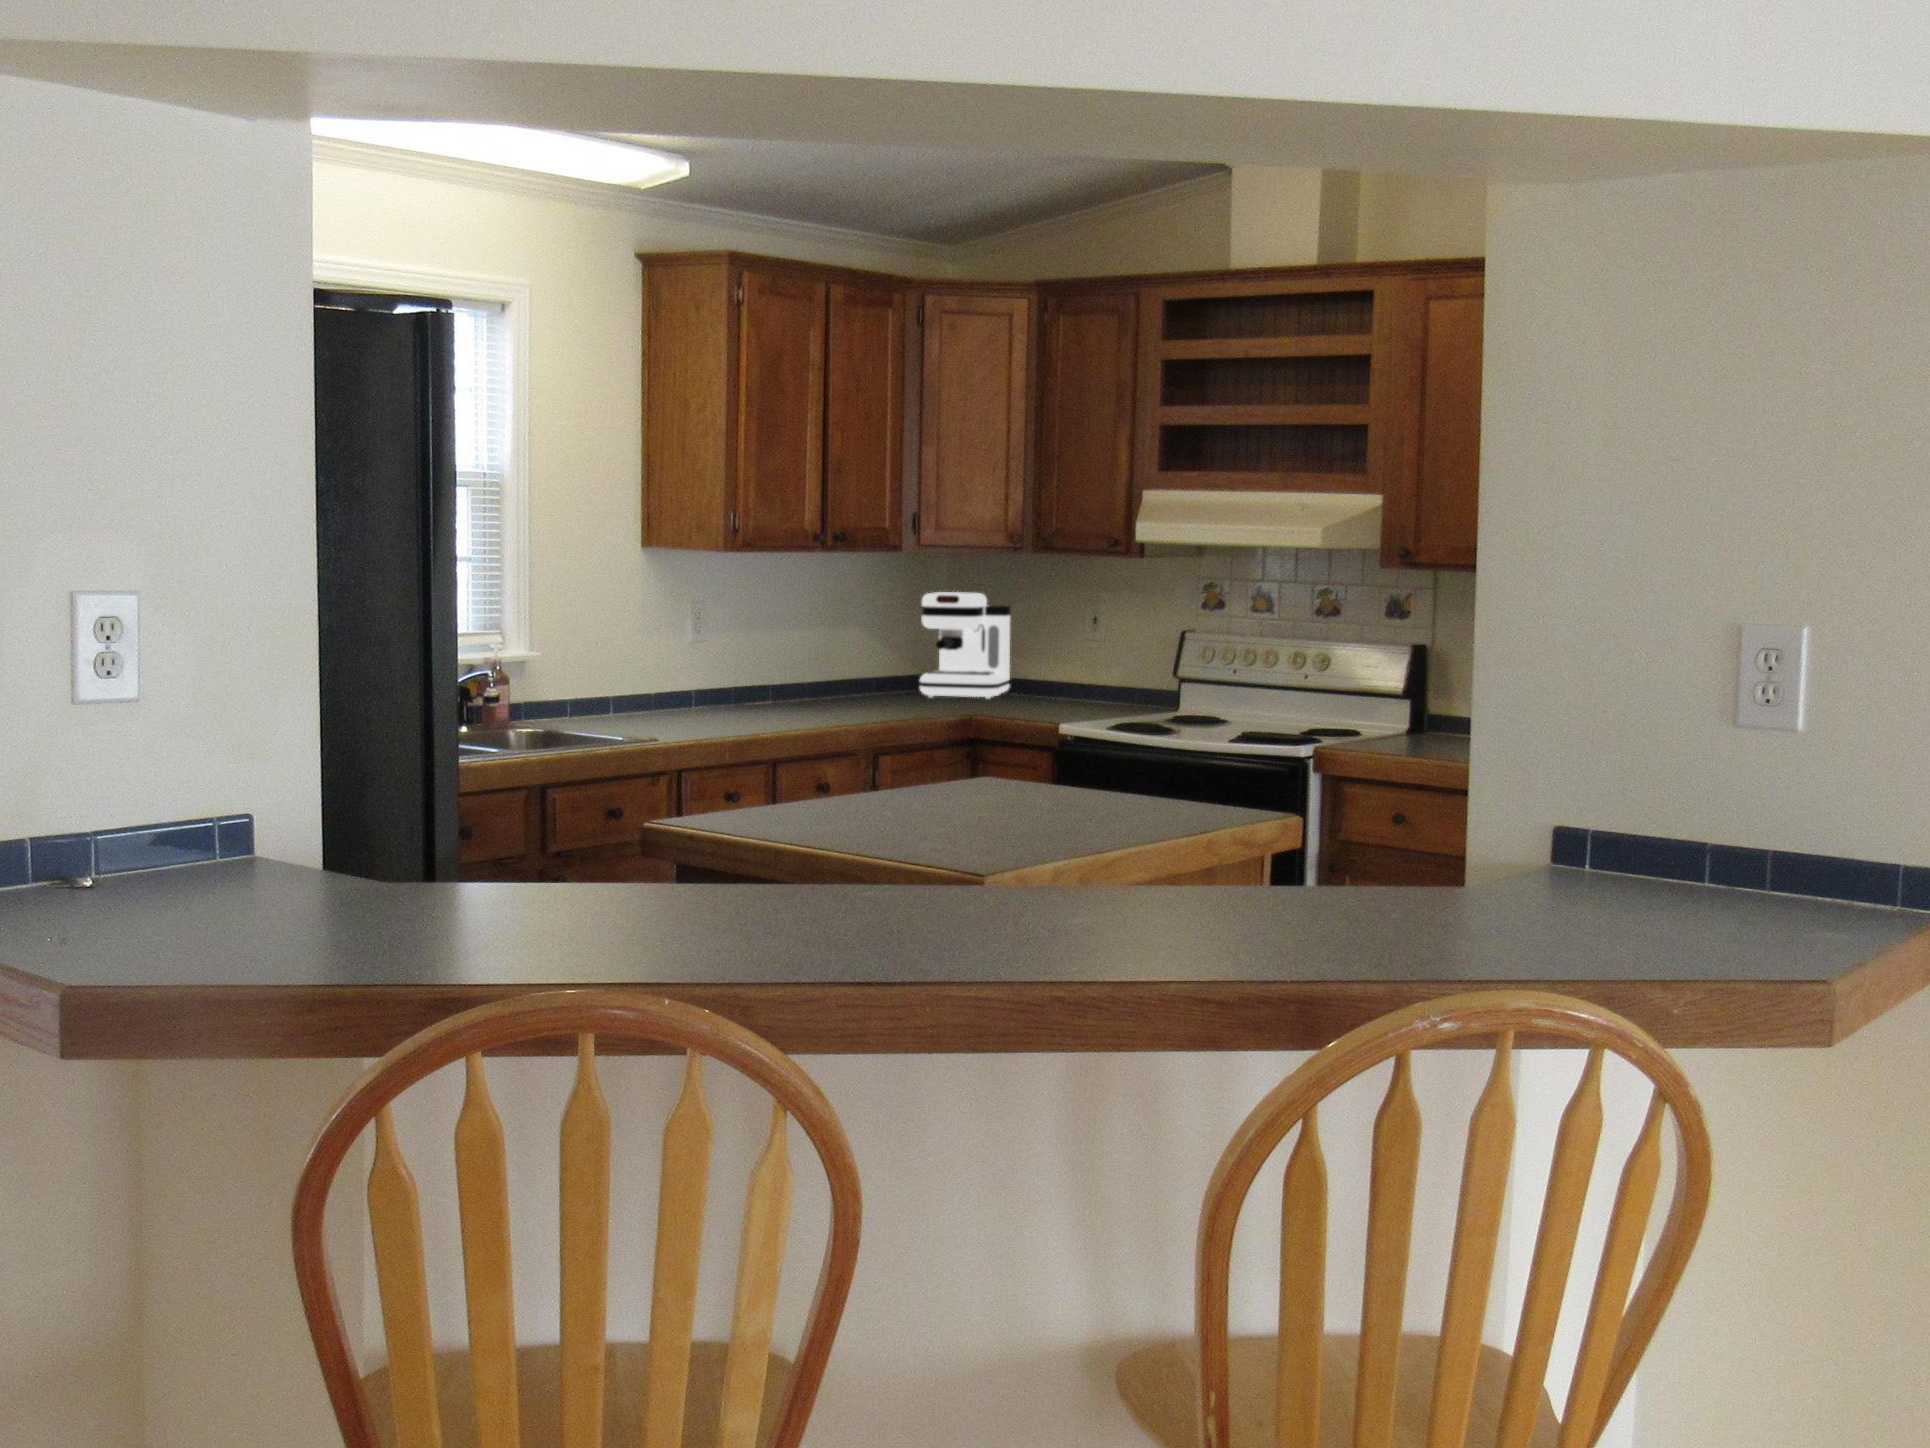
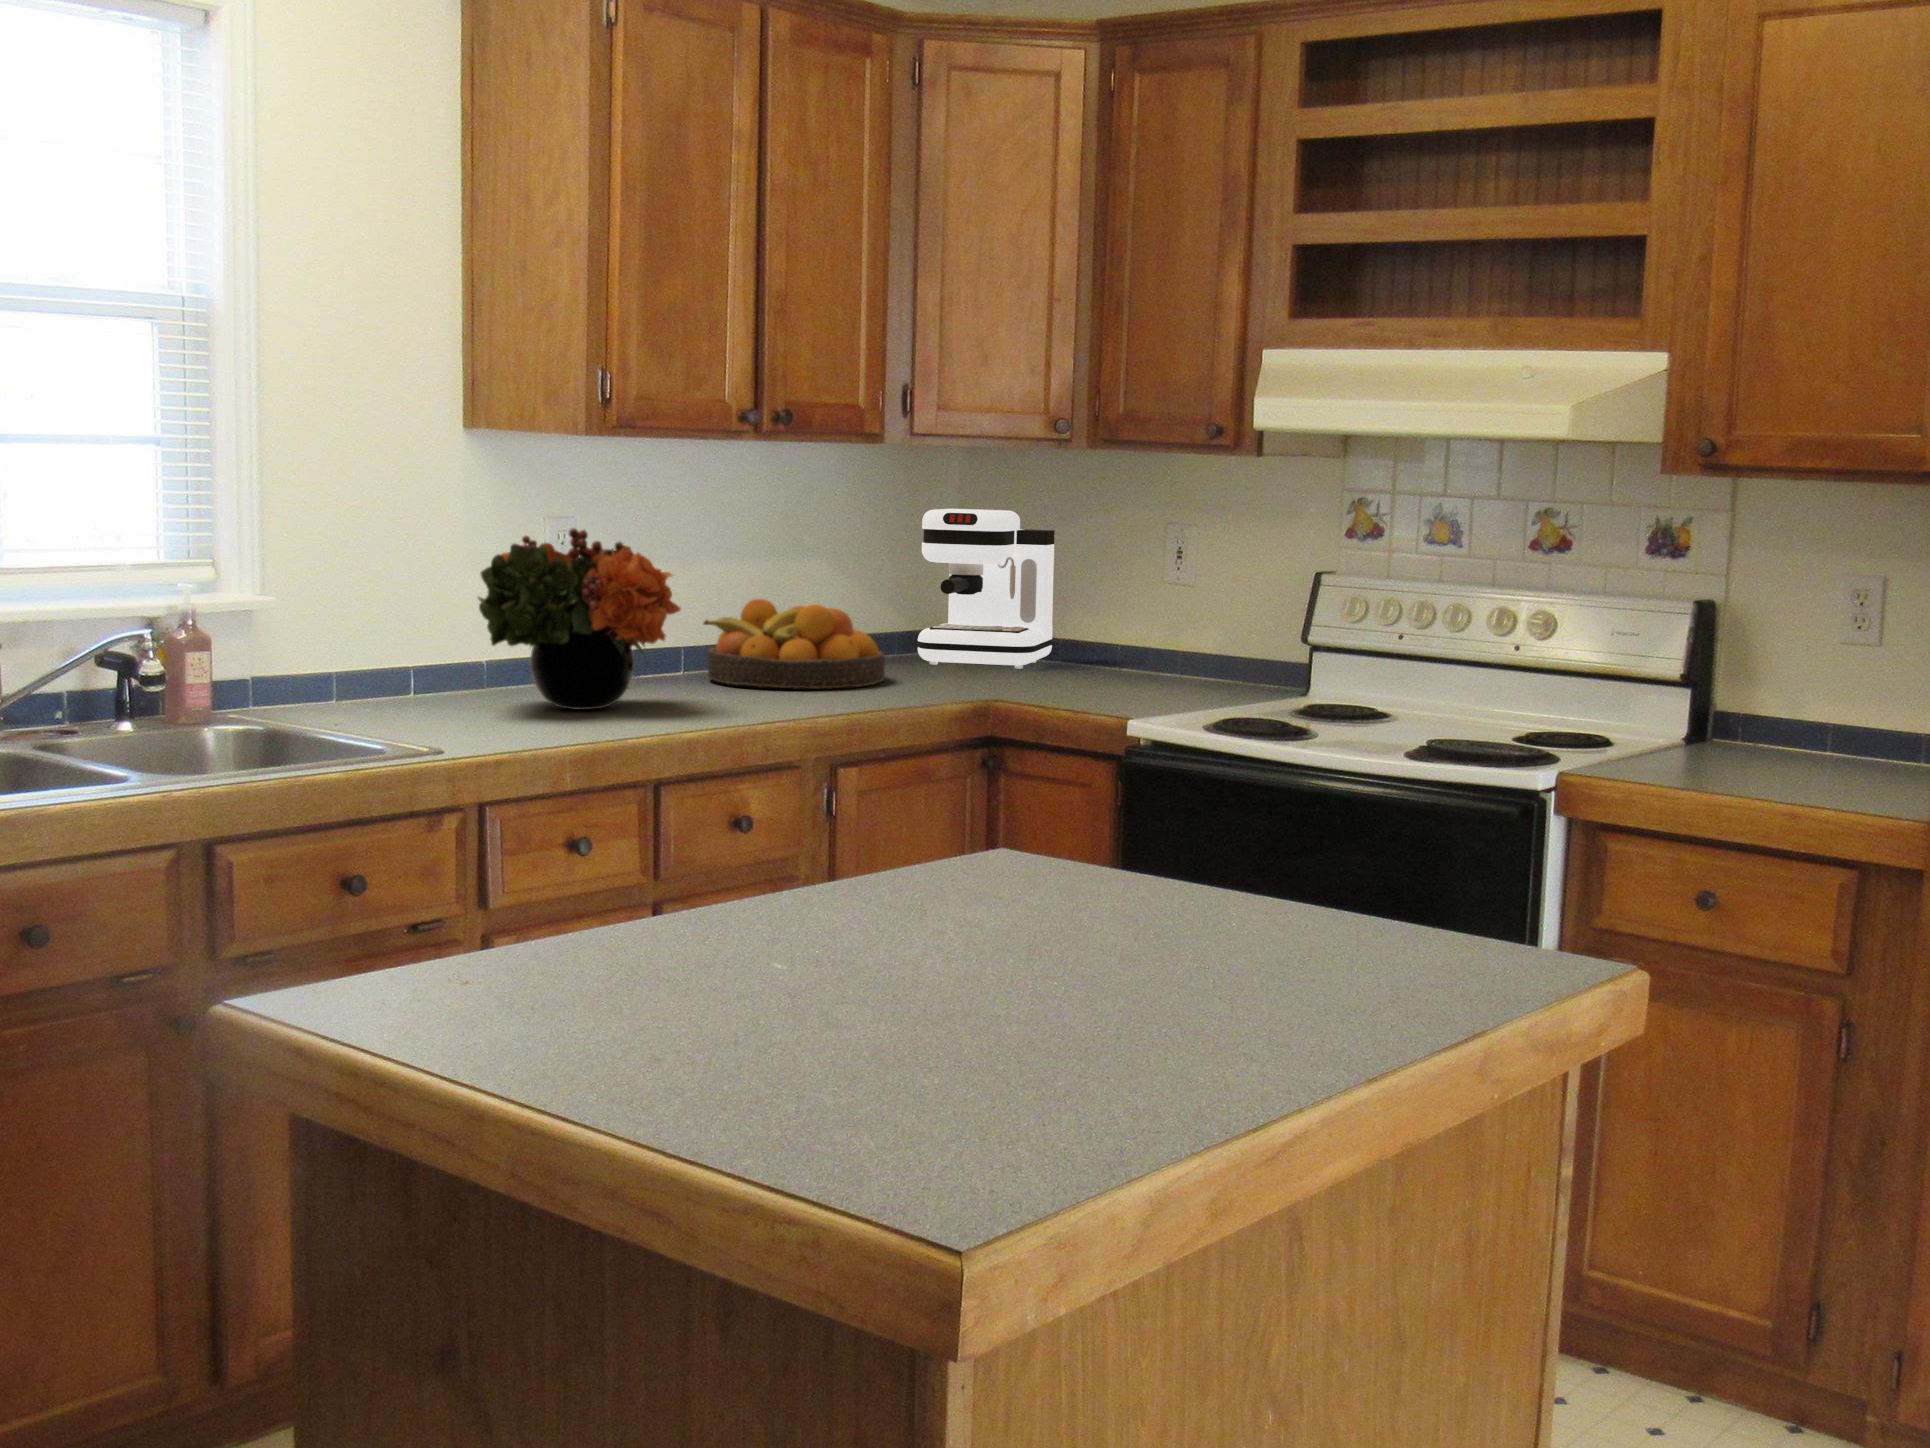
flower arrangement: none [654,610,781,723] -> present [478,528,681,710]
fruit bowl: none [782,654,902,711] -> present [704,599,885,689]

